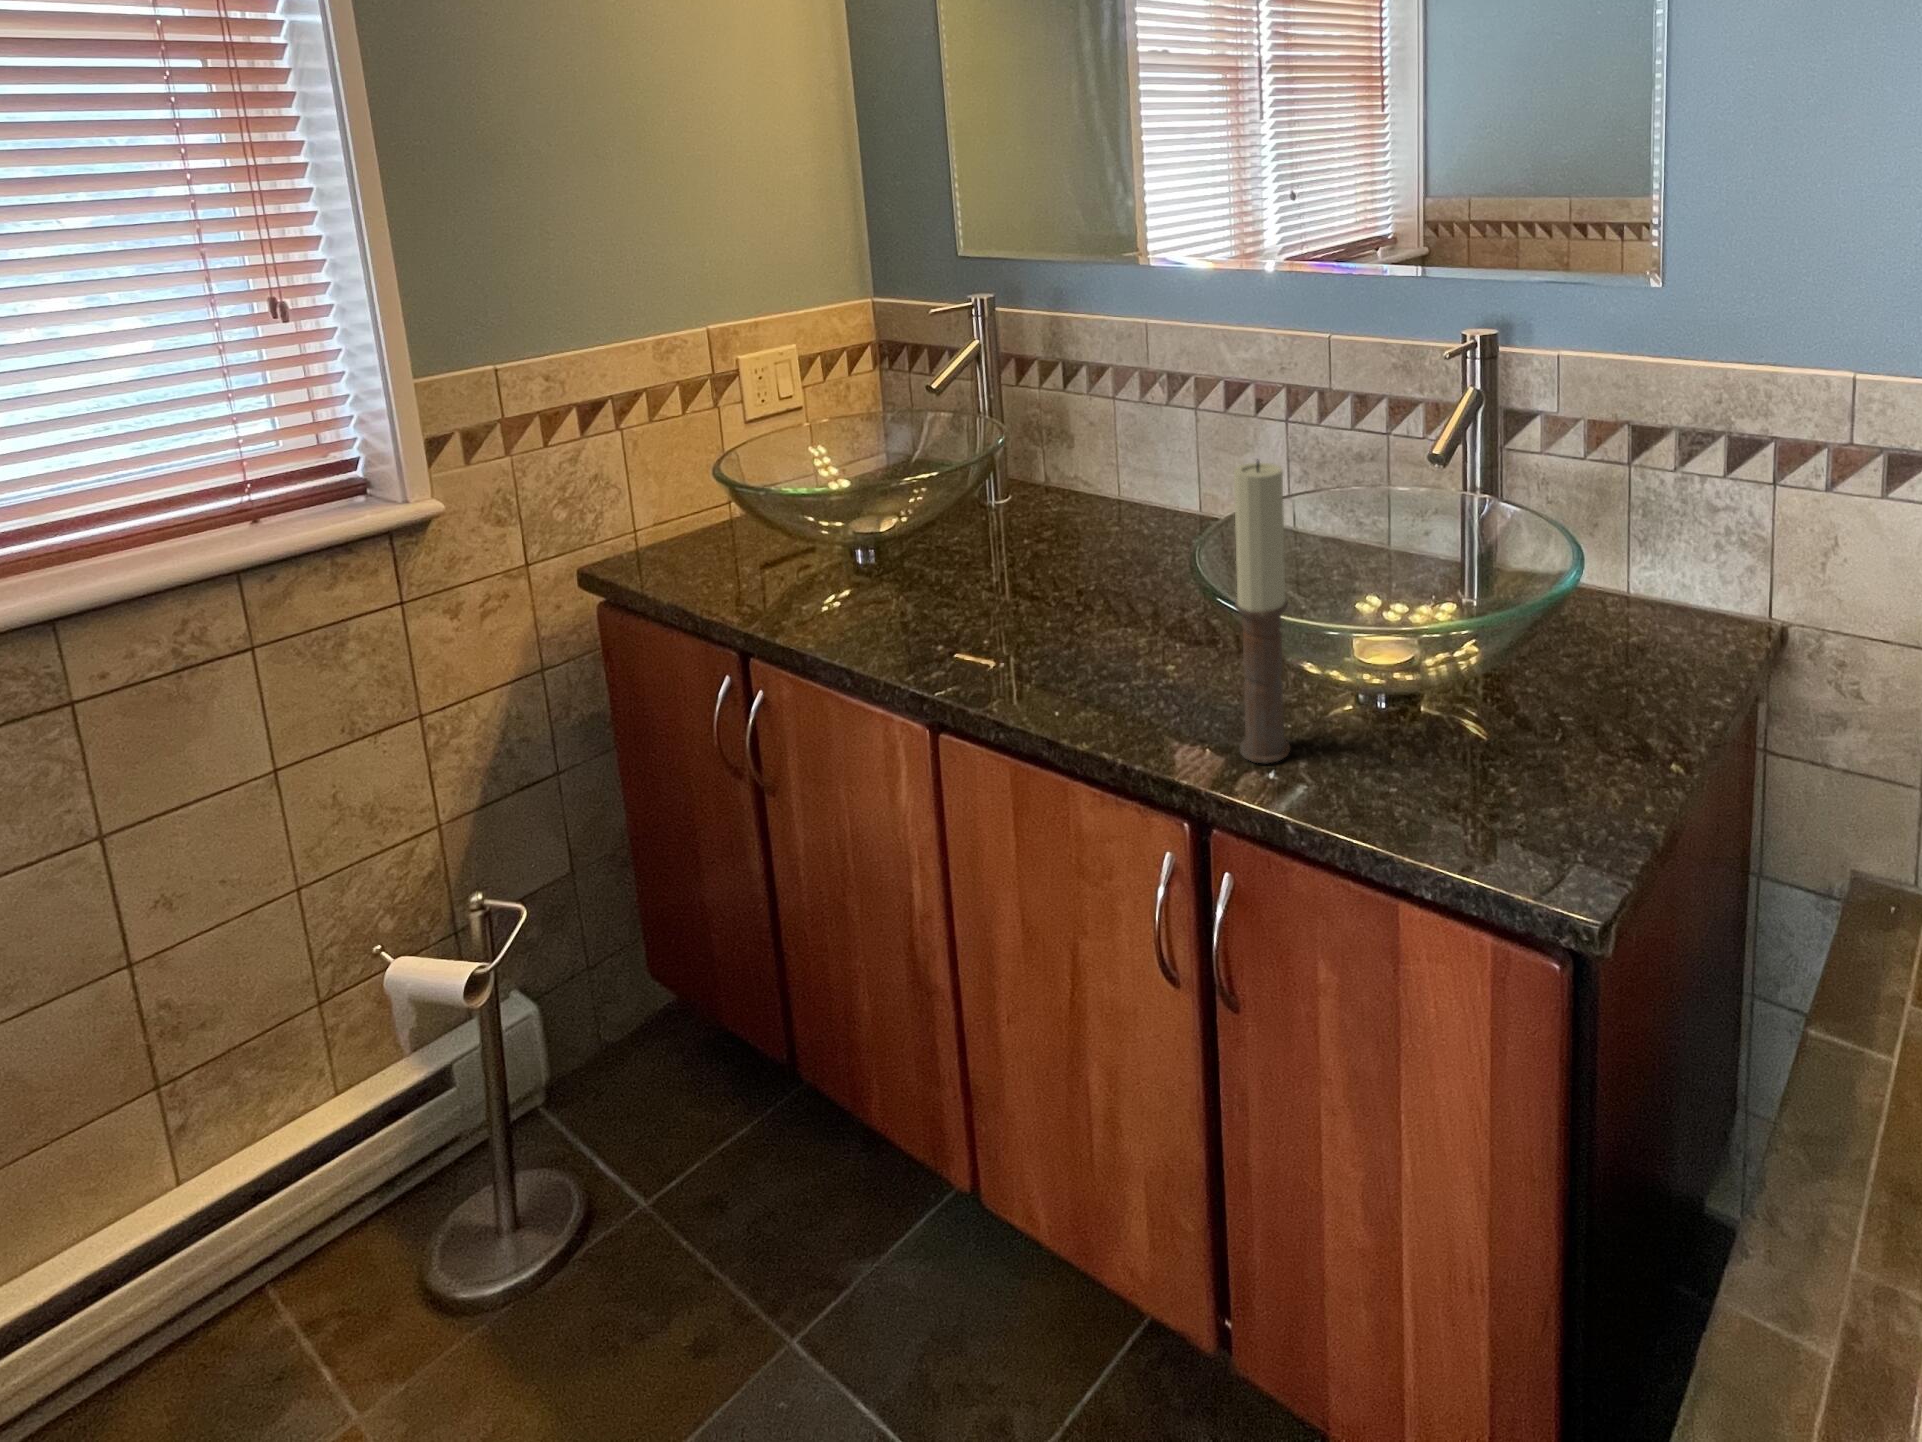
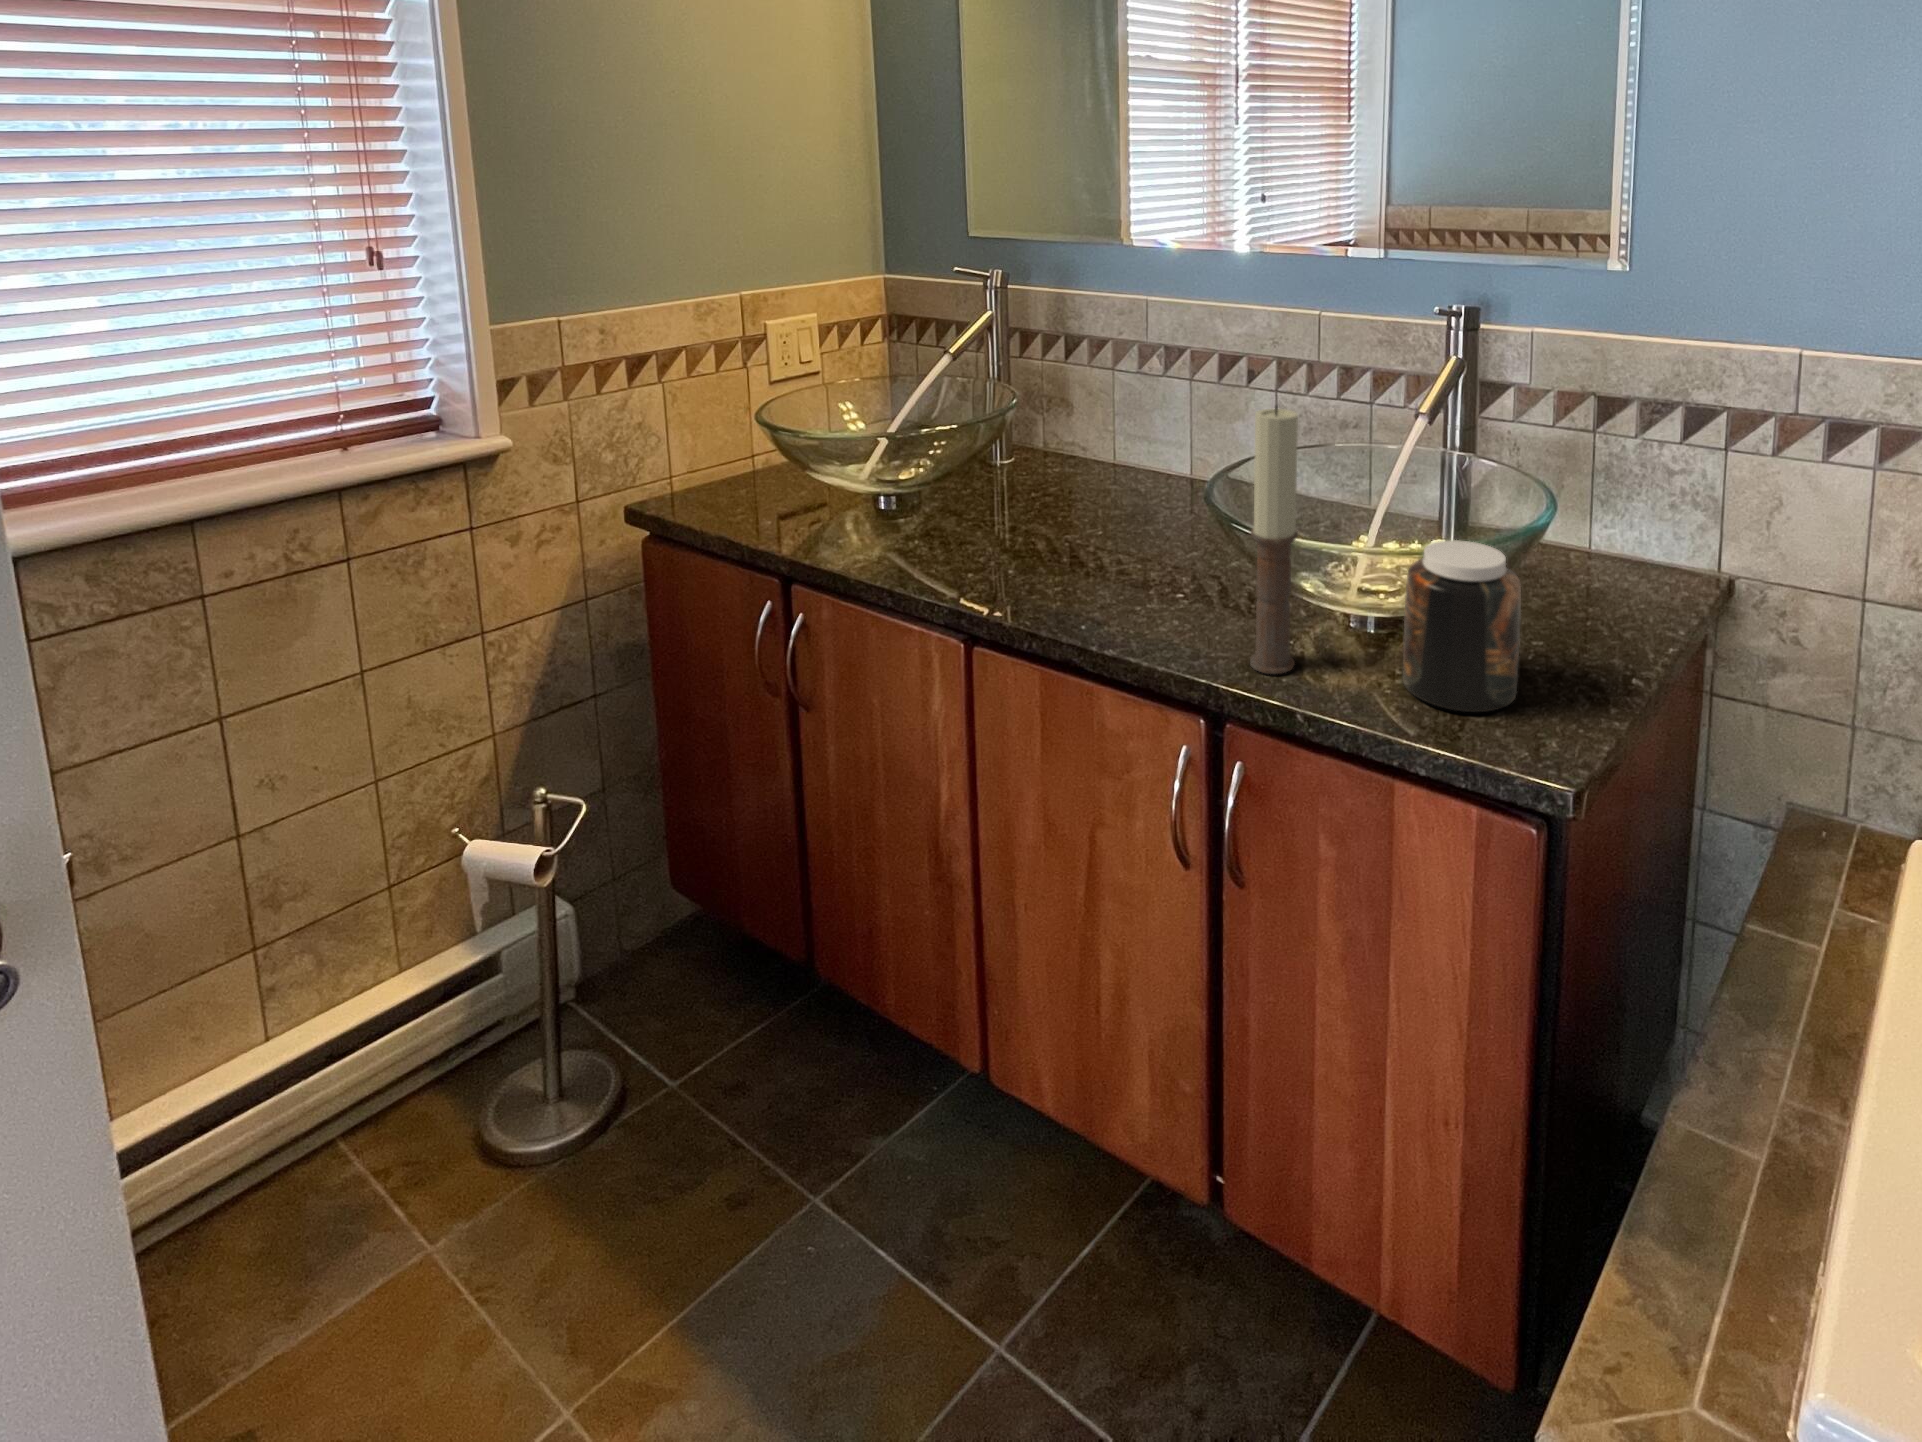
jar: none [1410,607,1538,808] -> present [1403,540,1521,712]

